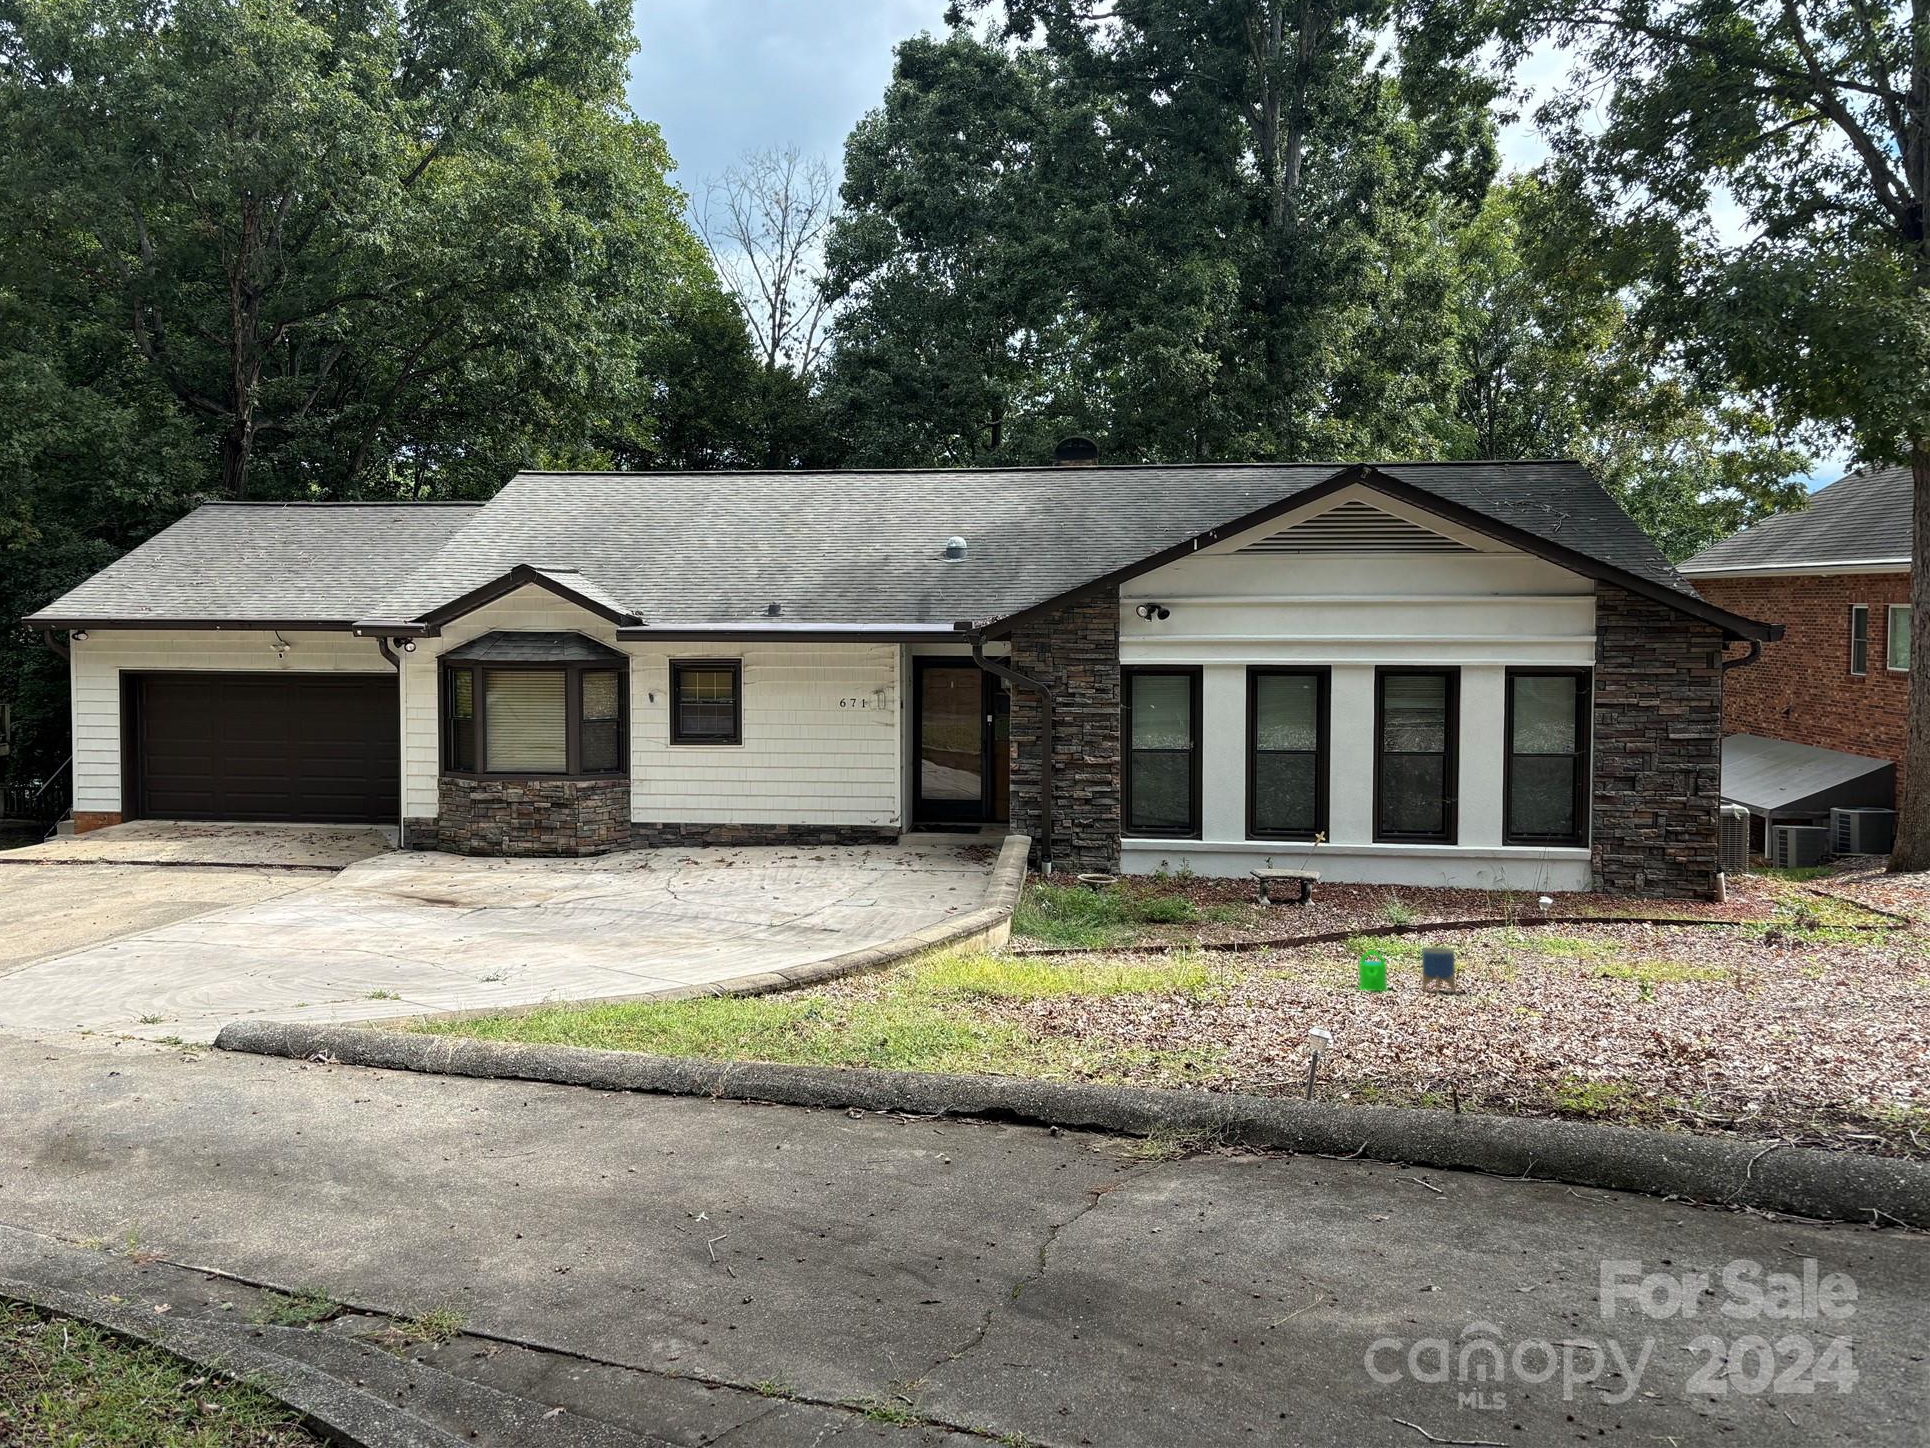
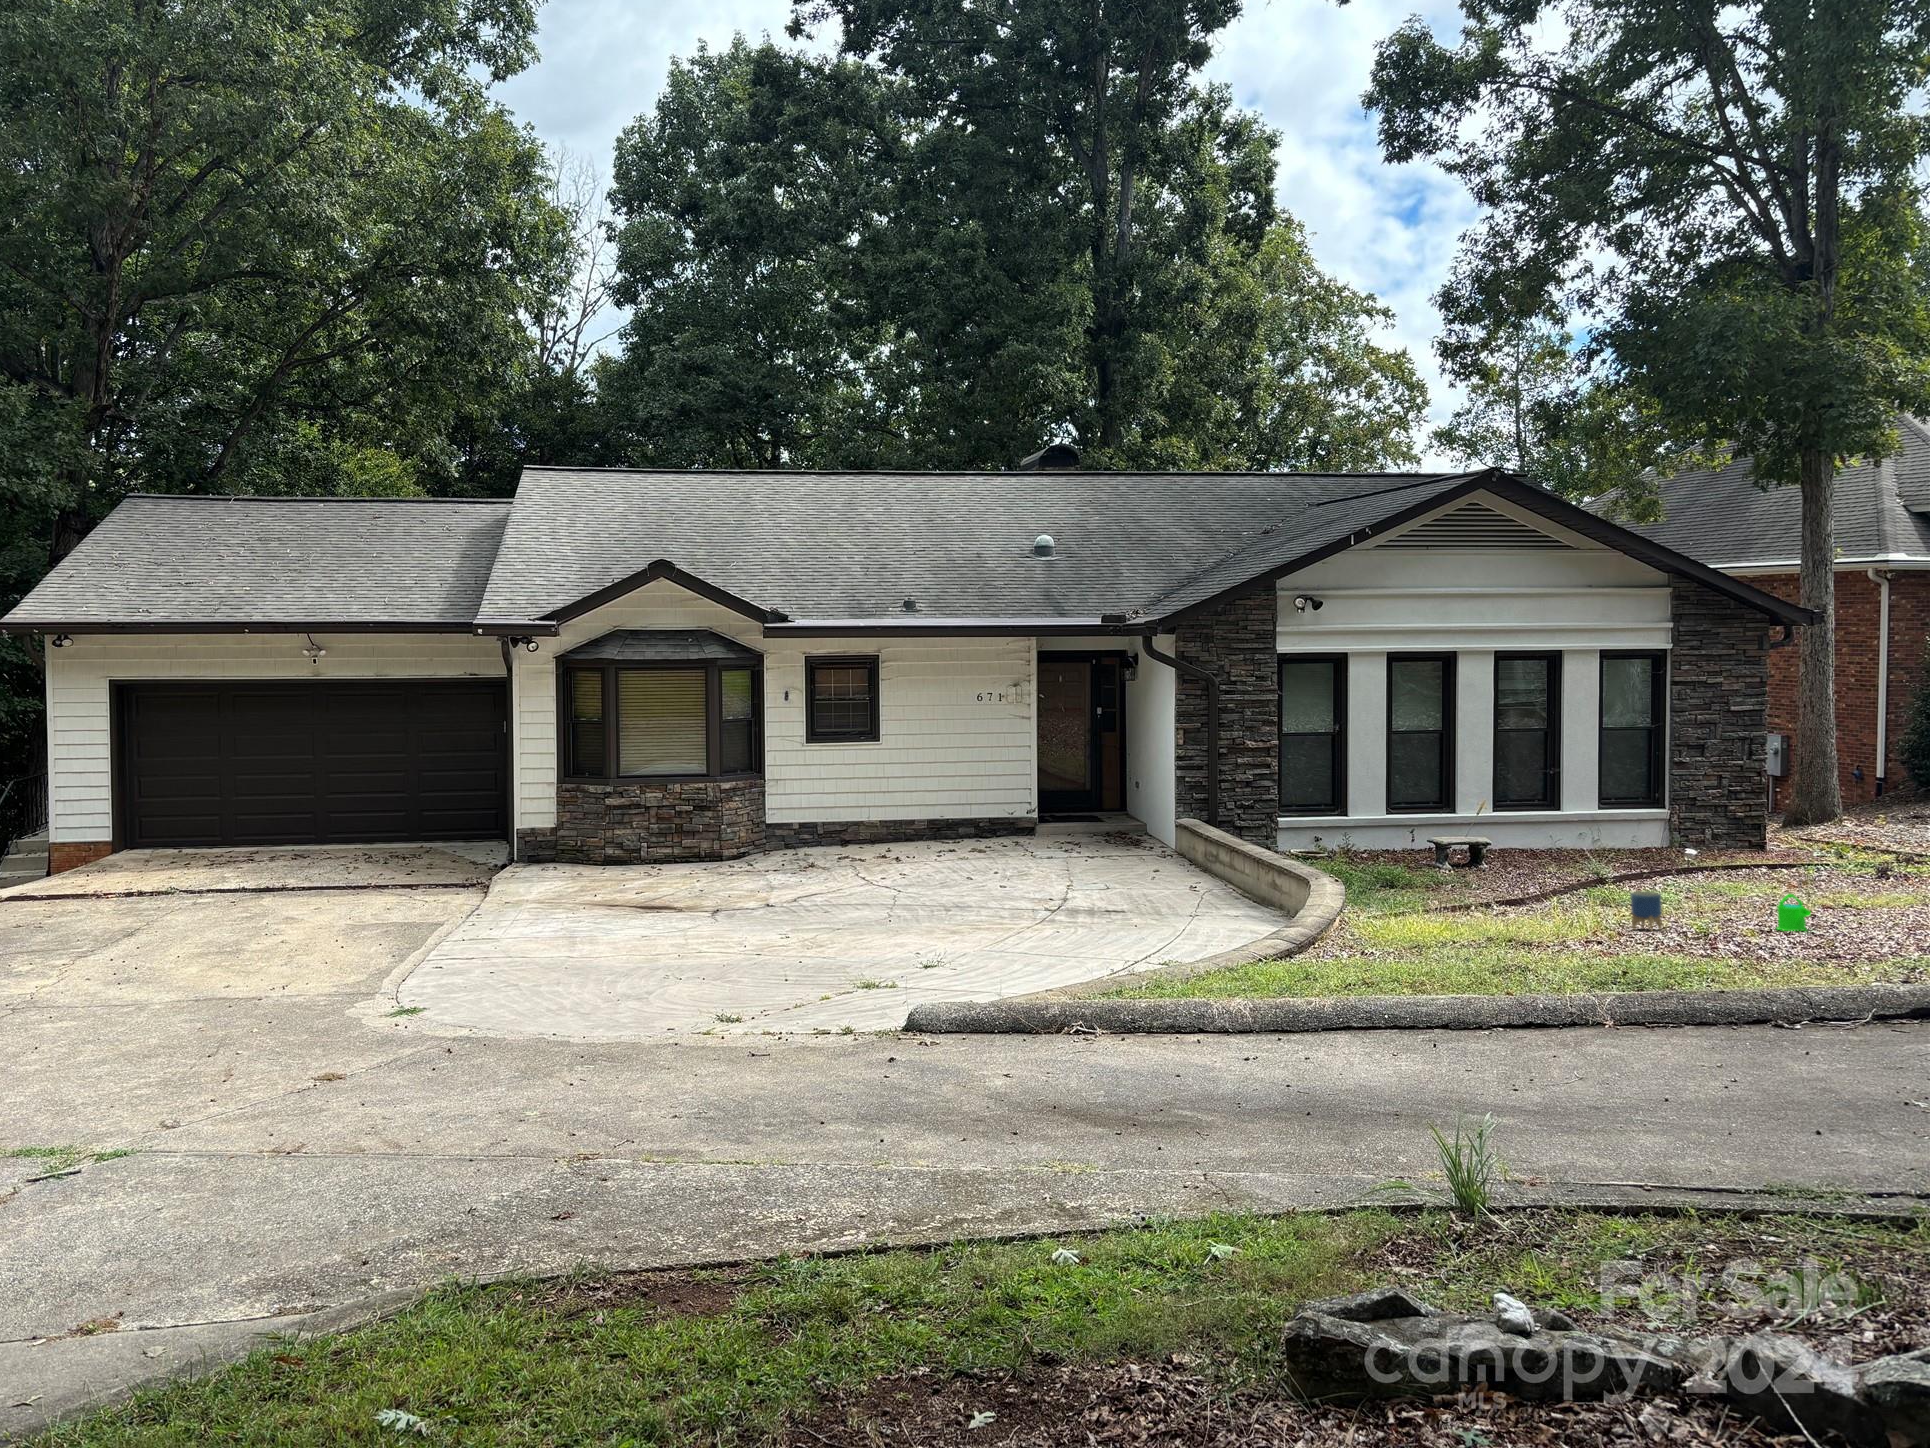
planter: present [1422,947,1455,993] -> present [1630,891,1662,931]

